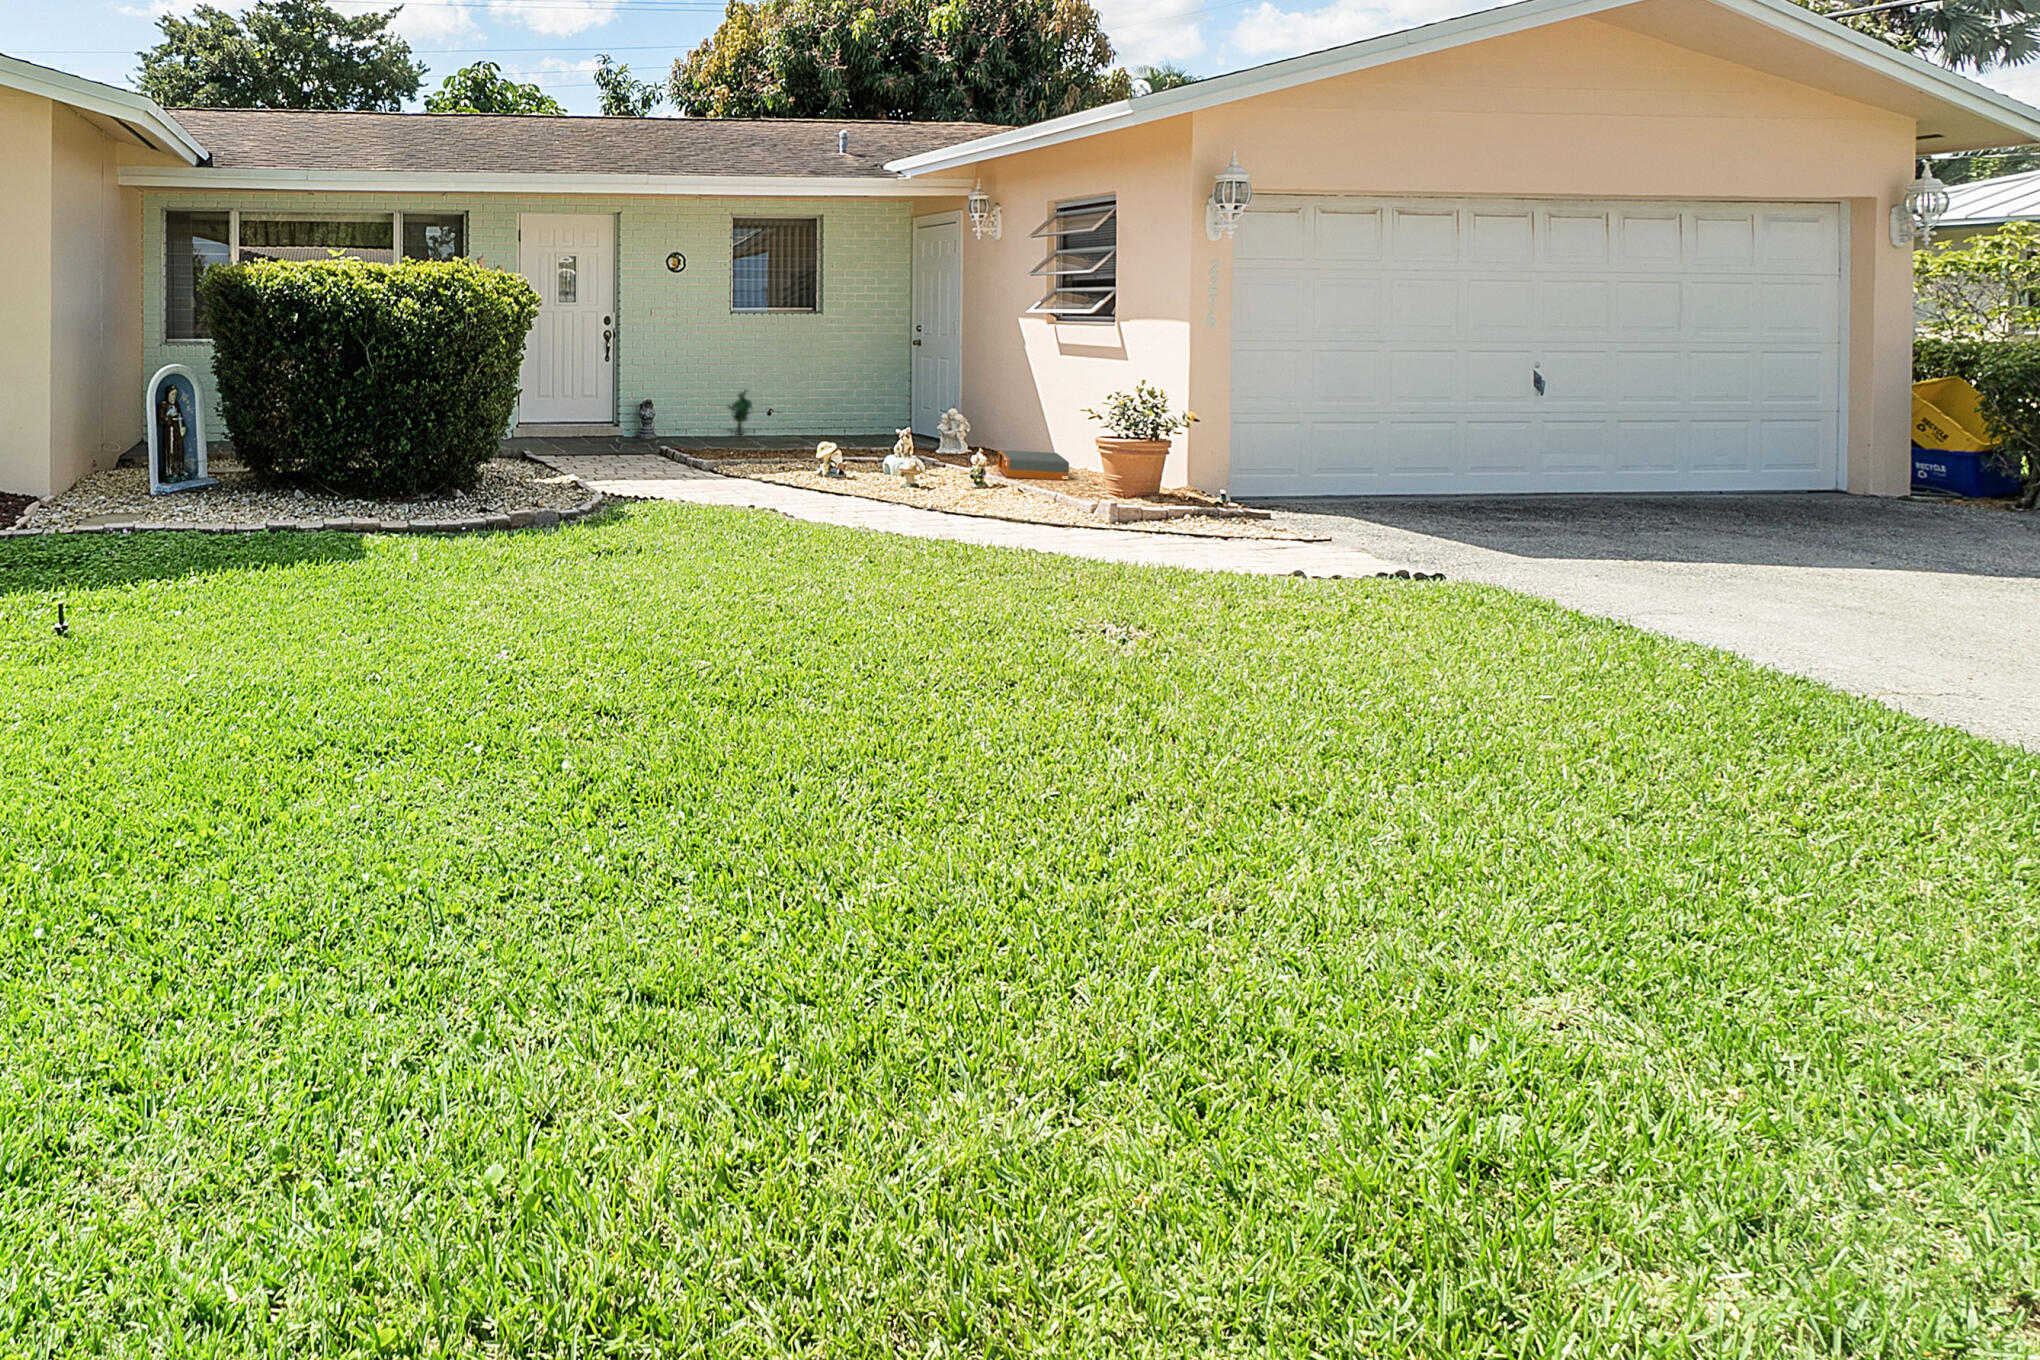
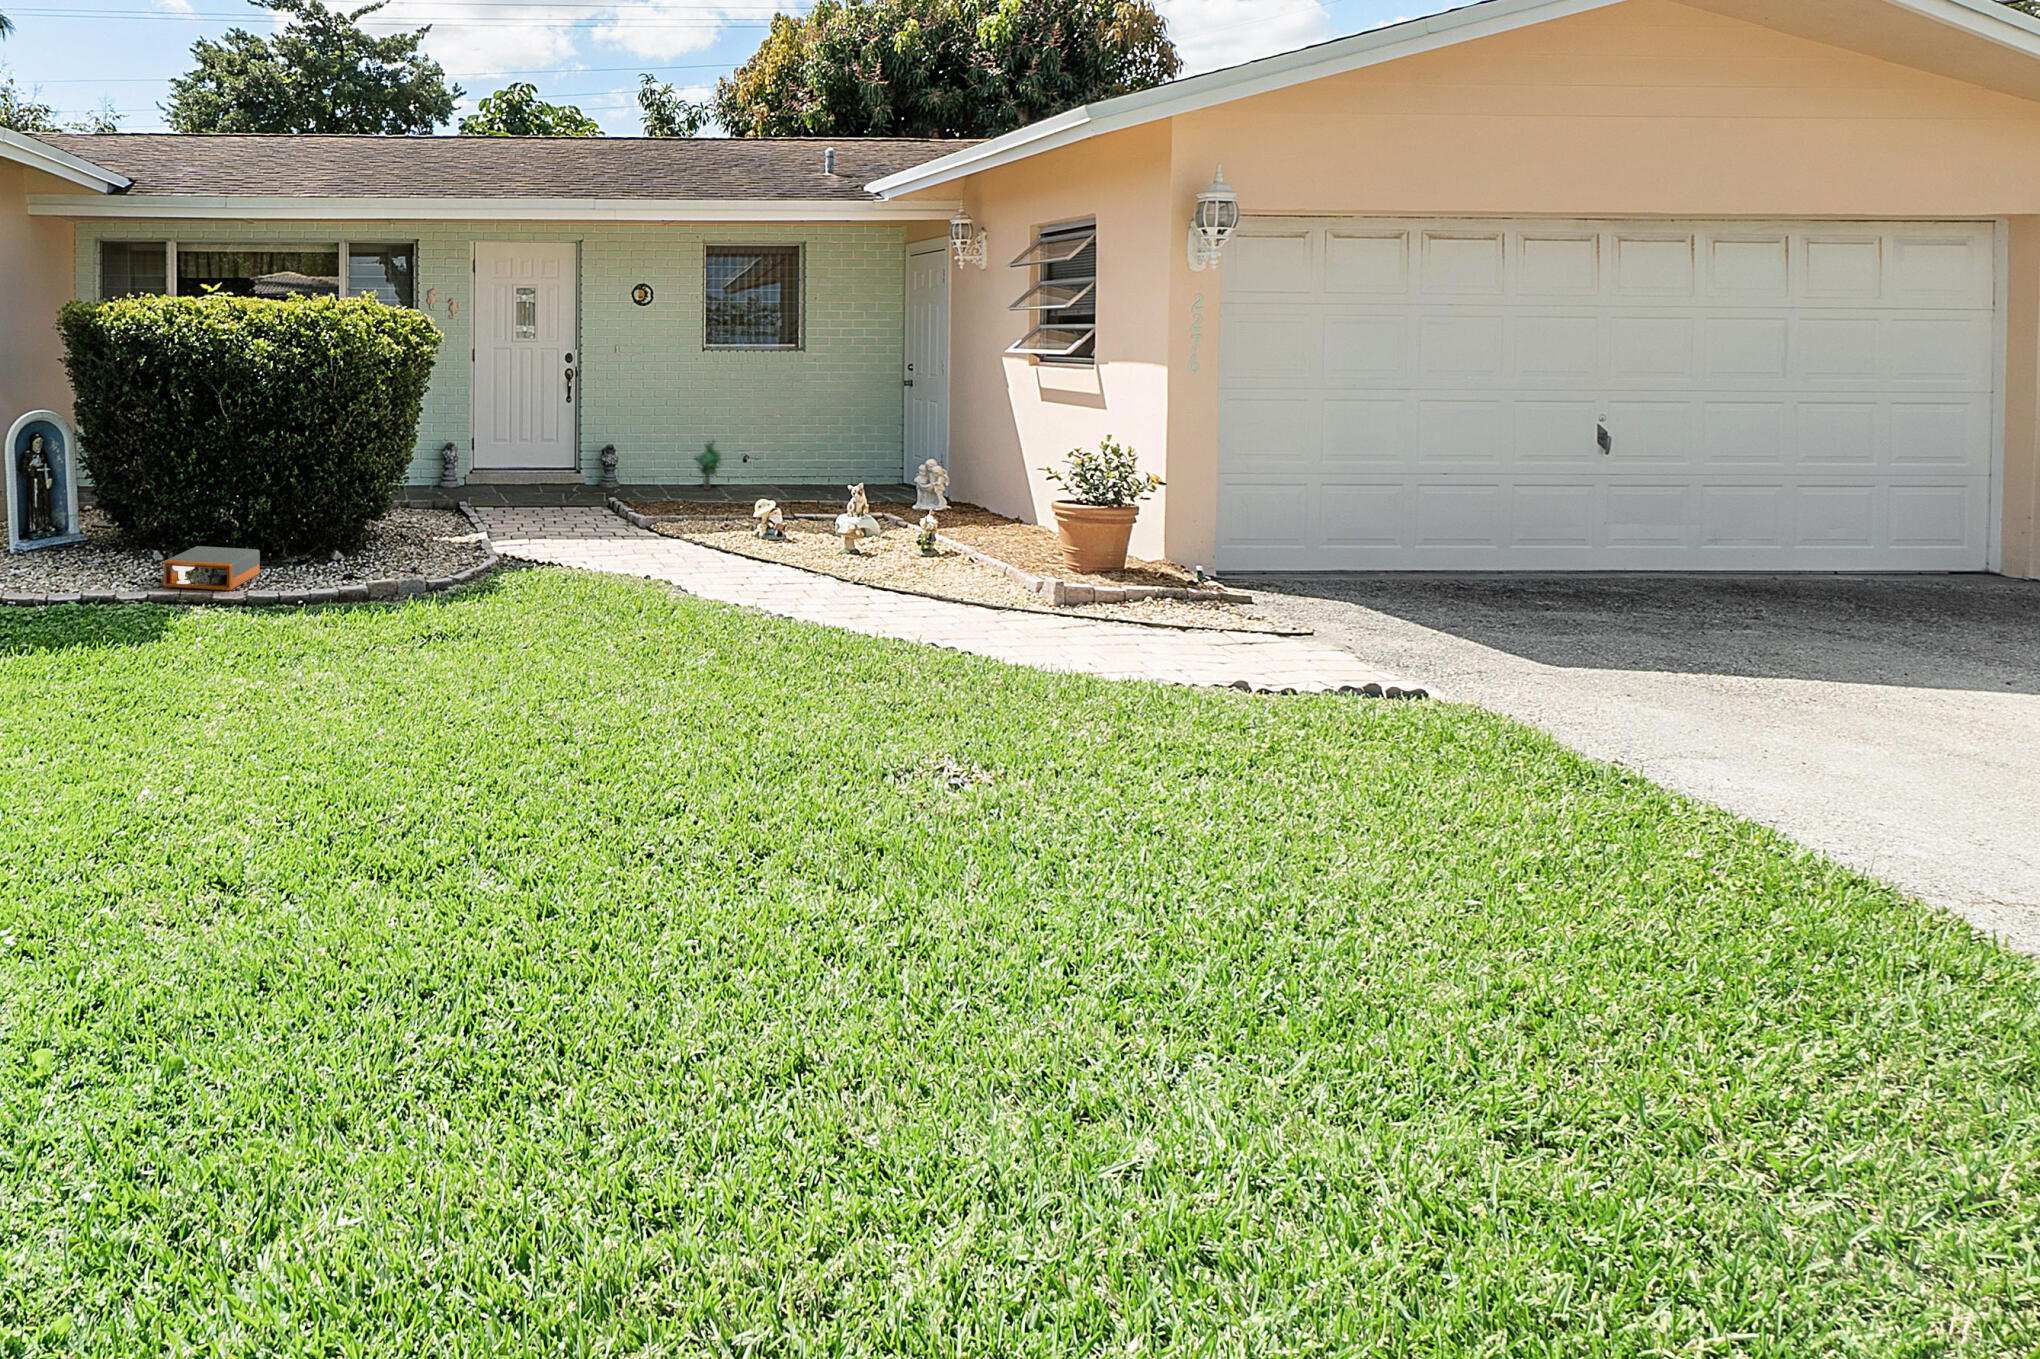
storage box: present [997,450,1069,480] -> present [163,546,260,590]

